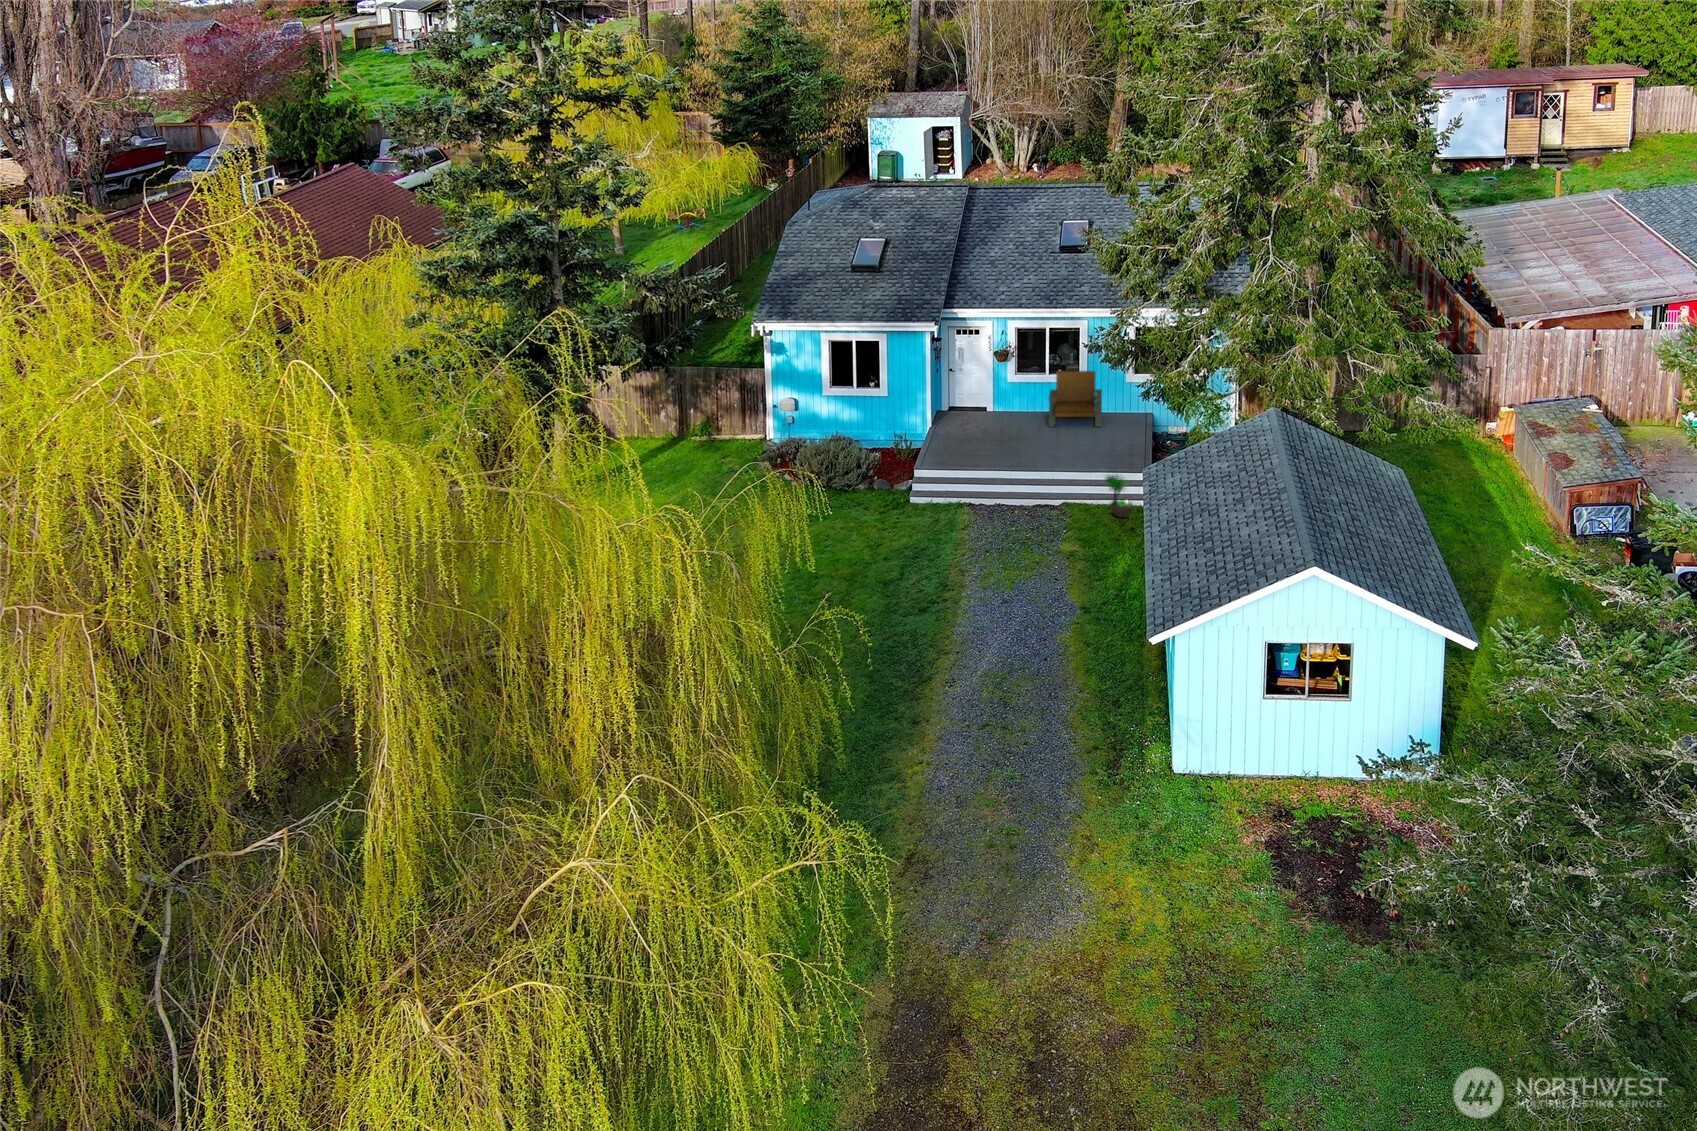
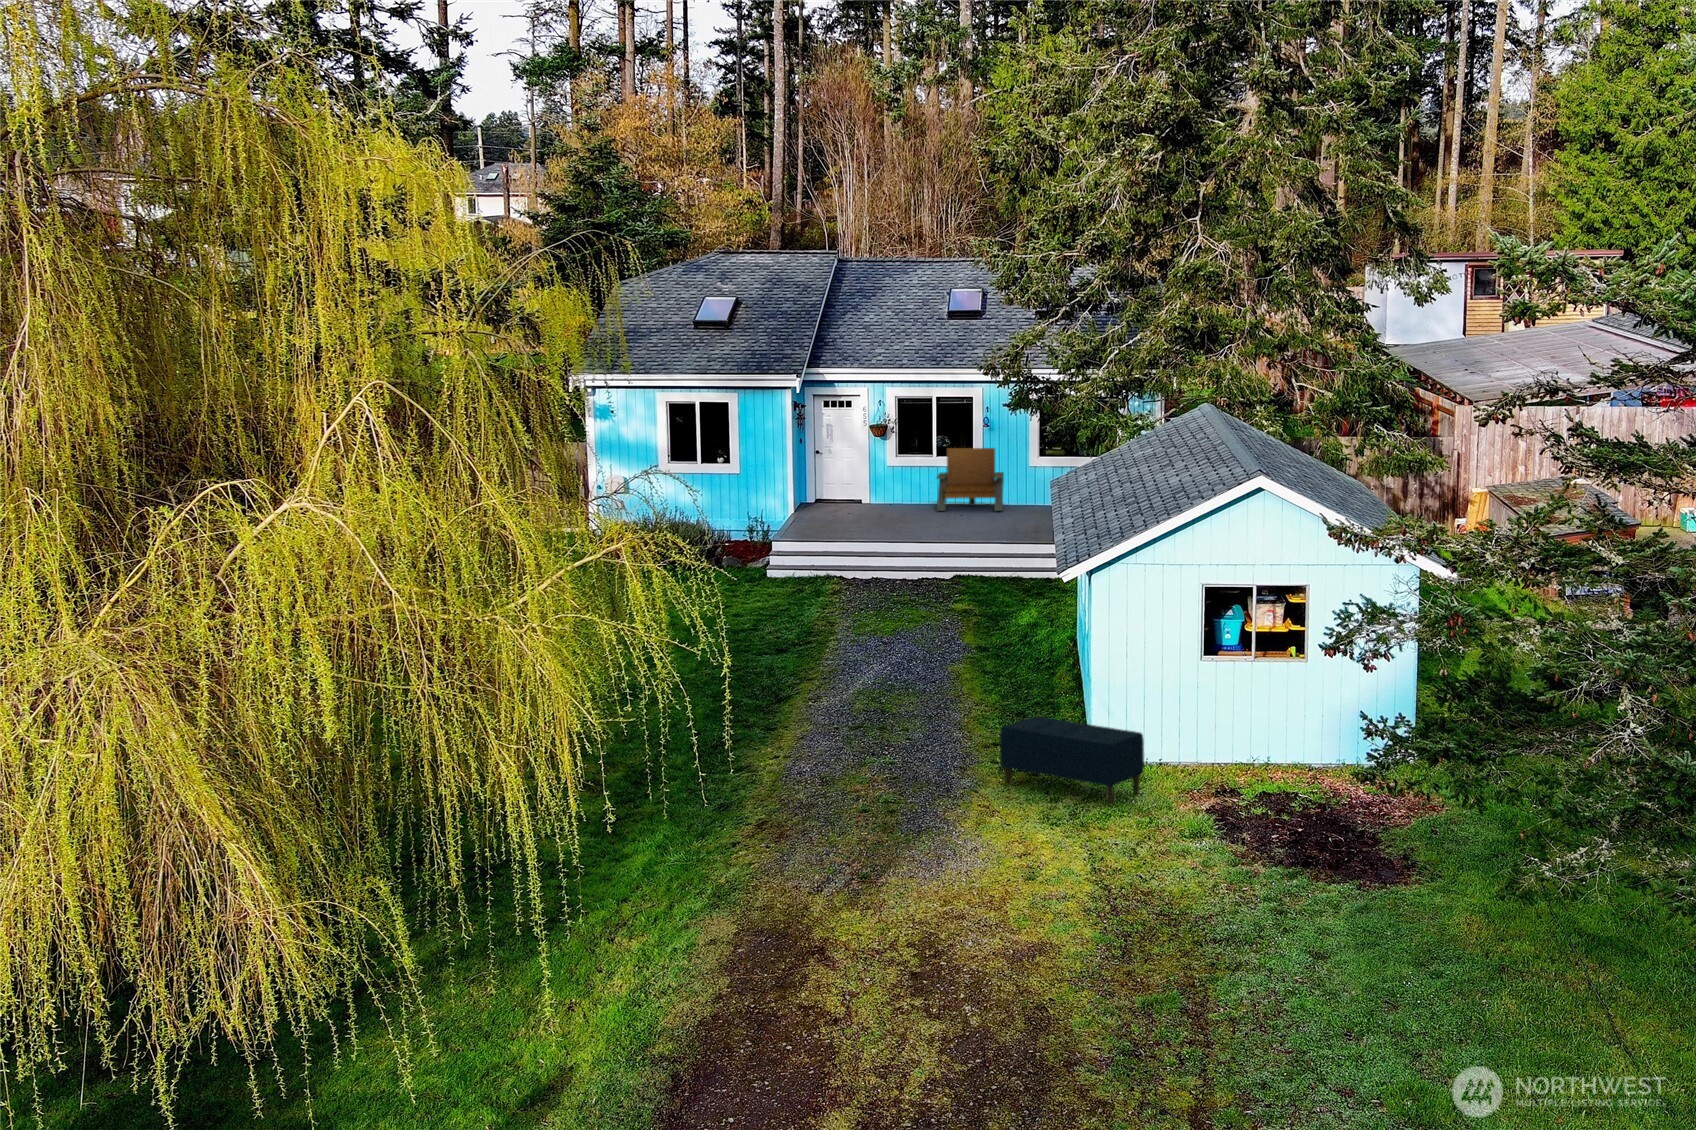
potted tree: present [1105,475,1133,518] -> none [1001,529,1038,592]
bench: none [1121,722,1221,797] -> present [1000,716,1144,805]

